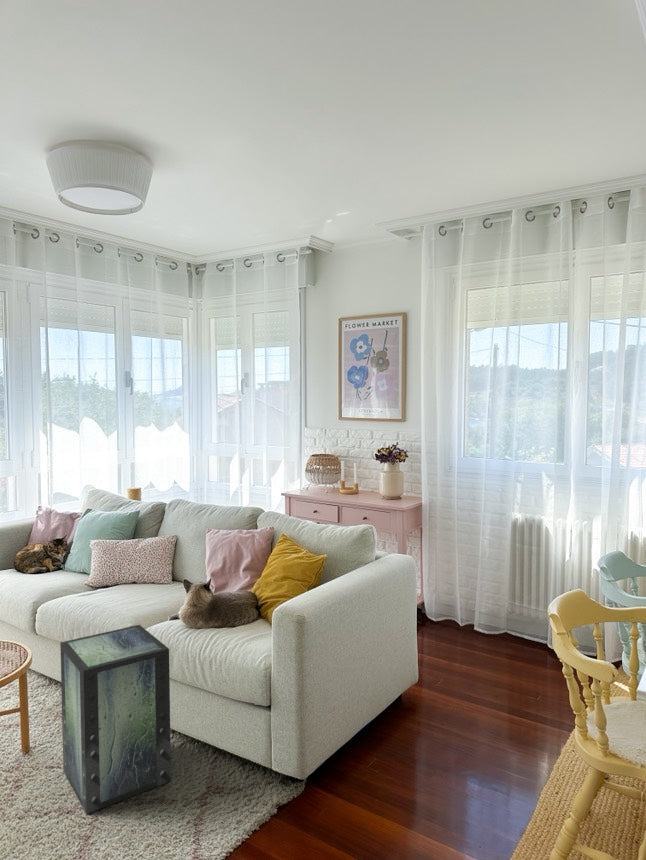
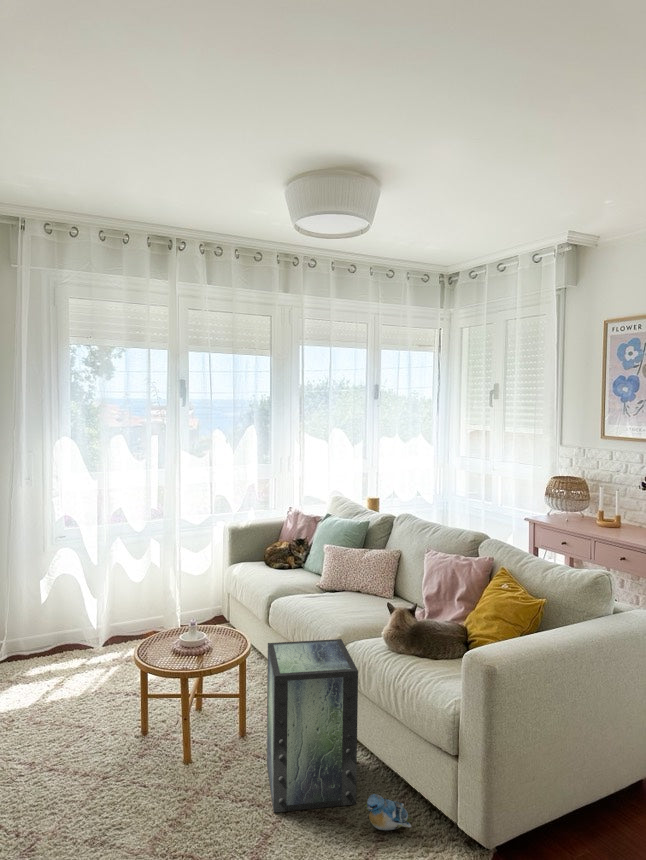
plush toy: none [186,763,231,796] -> present [365,794,413,830]

